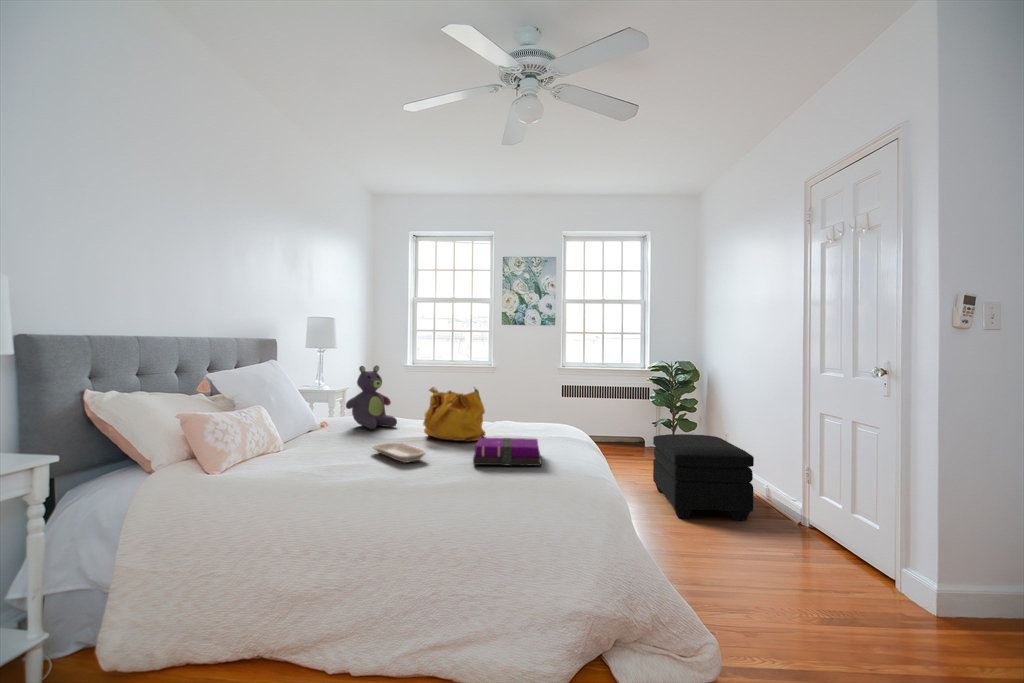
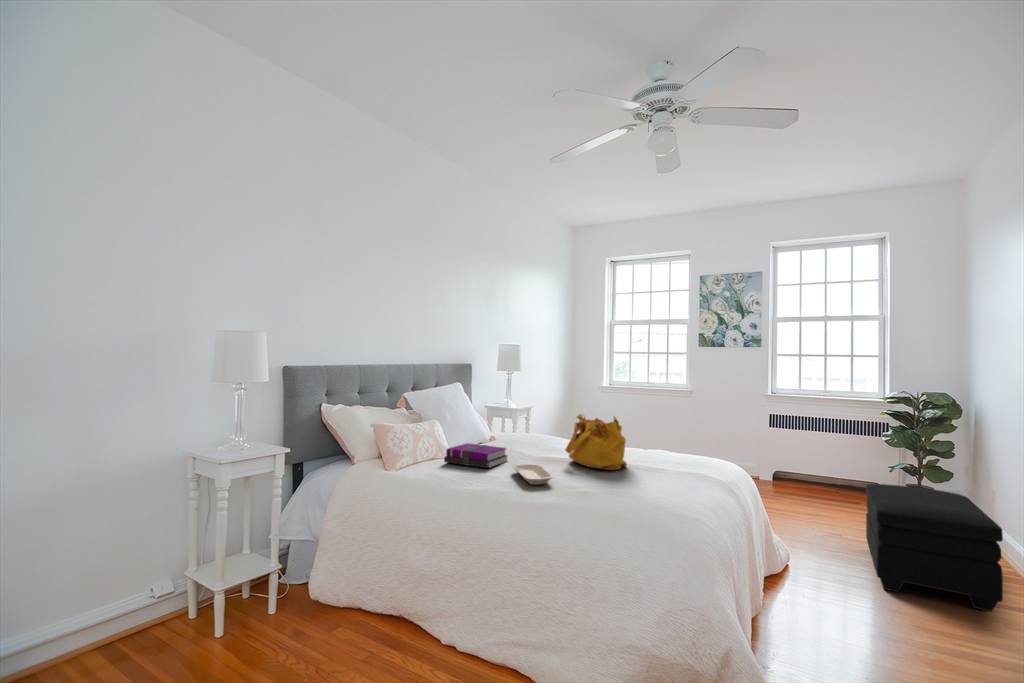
stuffed bear: present [346,366,397,429] -> none [510,391,554,449]
notebook: present [473,438,541,466] -> present [444,443,507,468]

